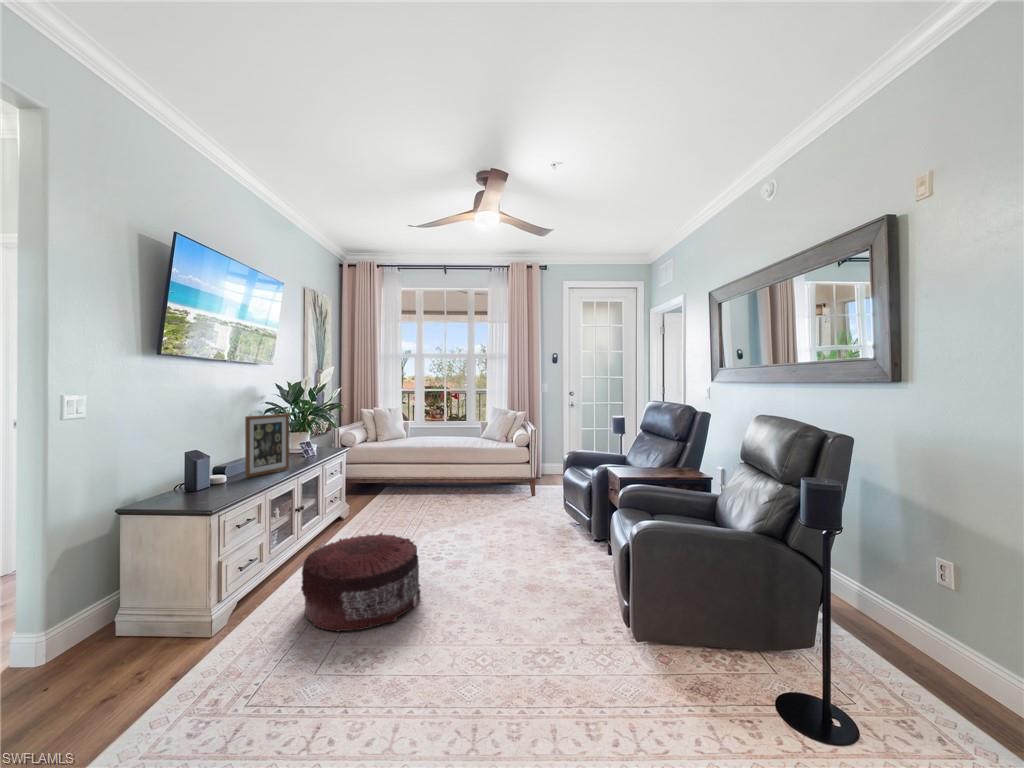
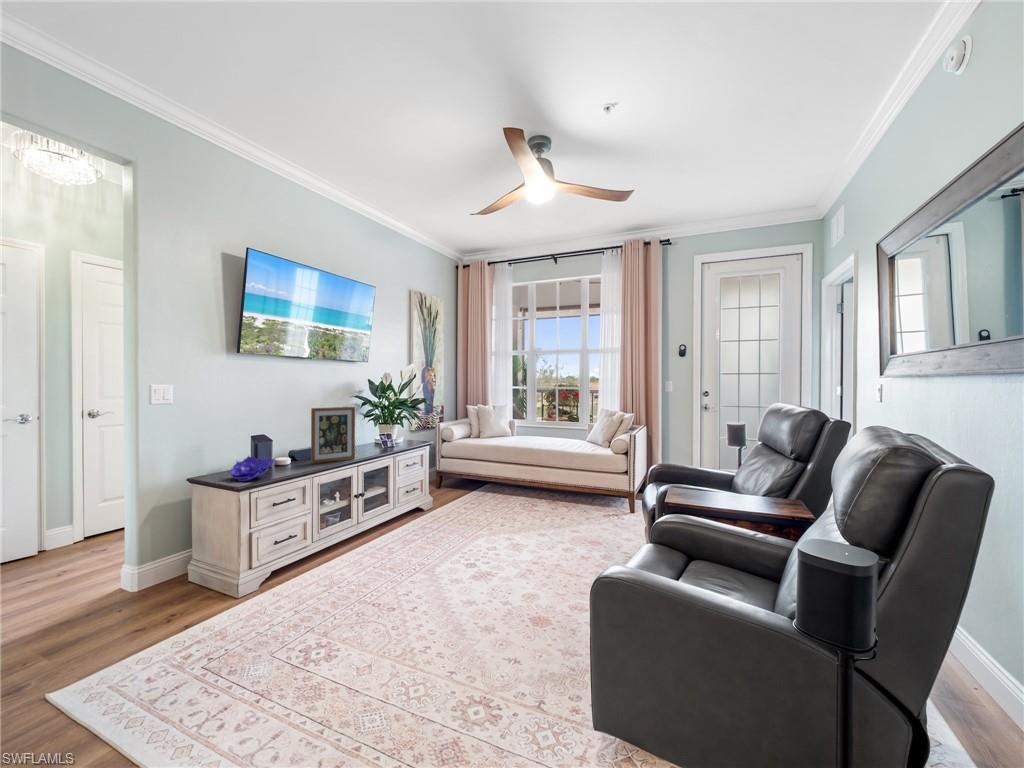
decorative bowl: none [172,474,228,504] -> present [229,456,275,481]
pouf: present [301,533,421,632] -> none [309,527,428,616]

